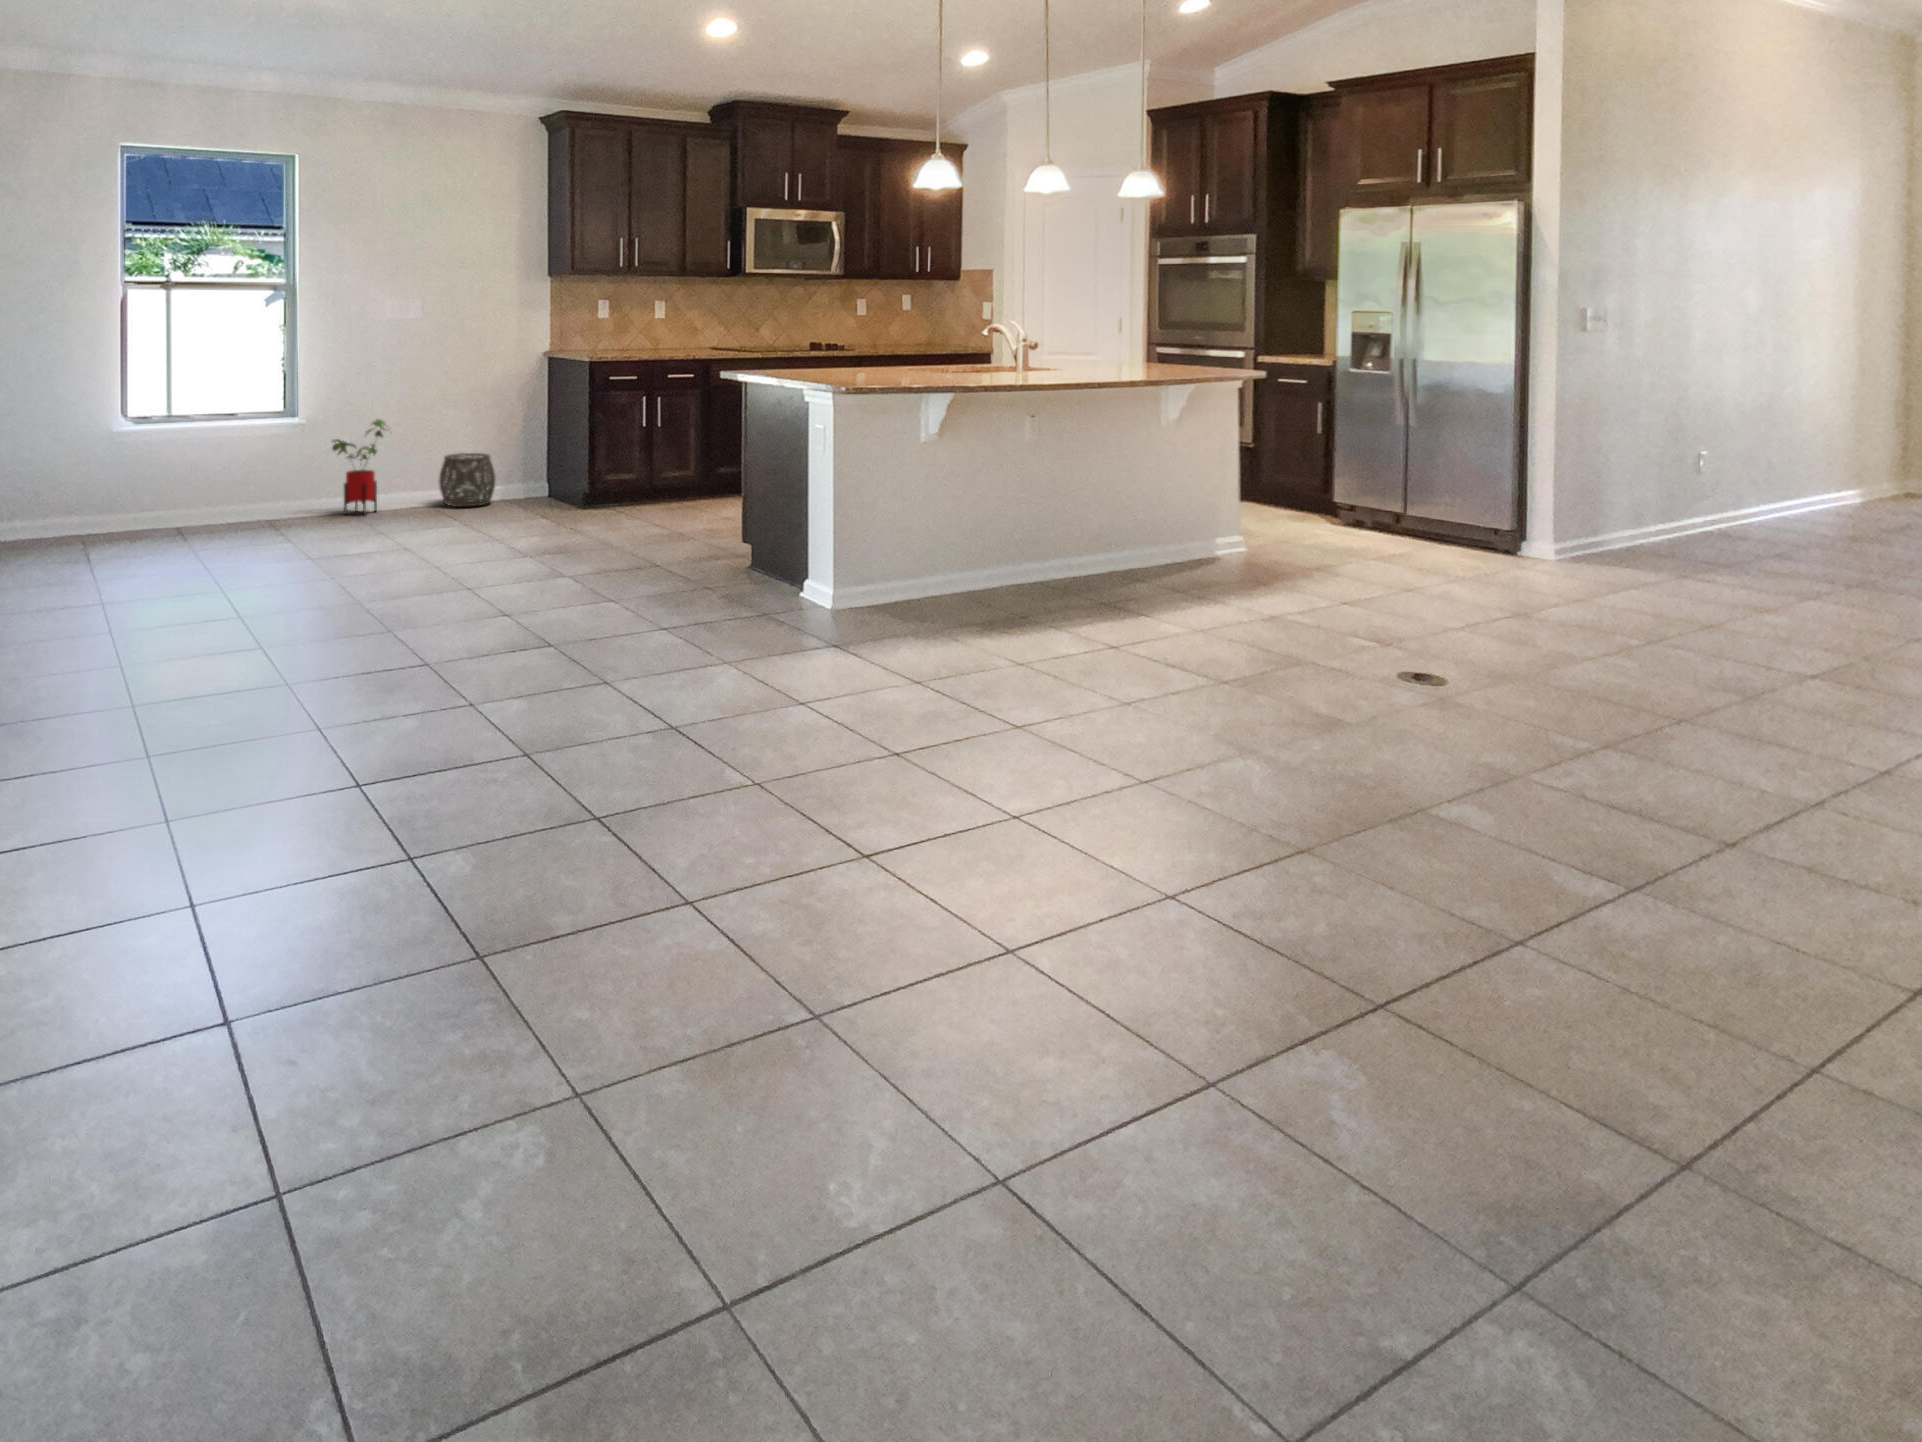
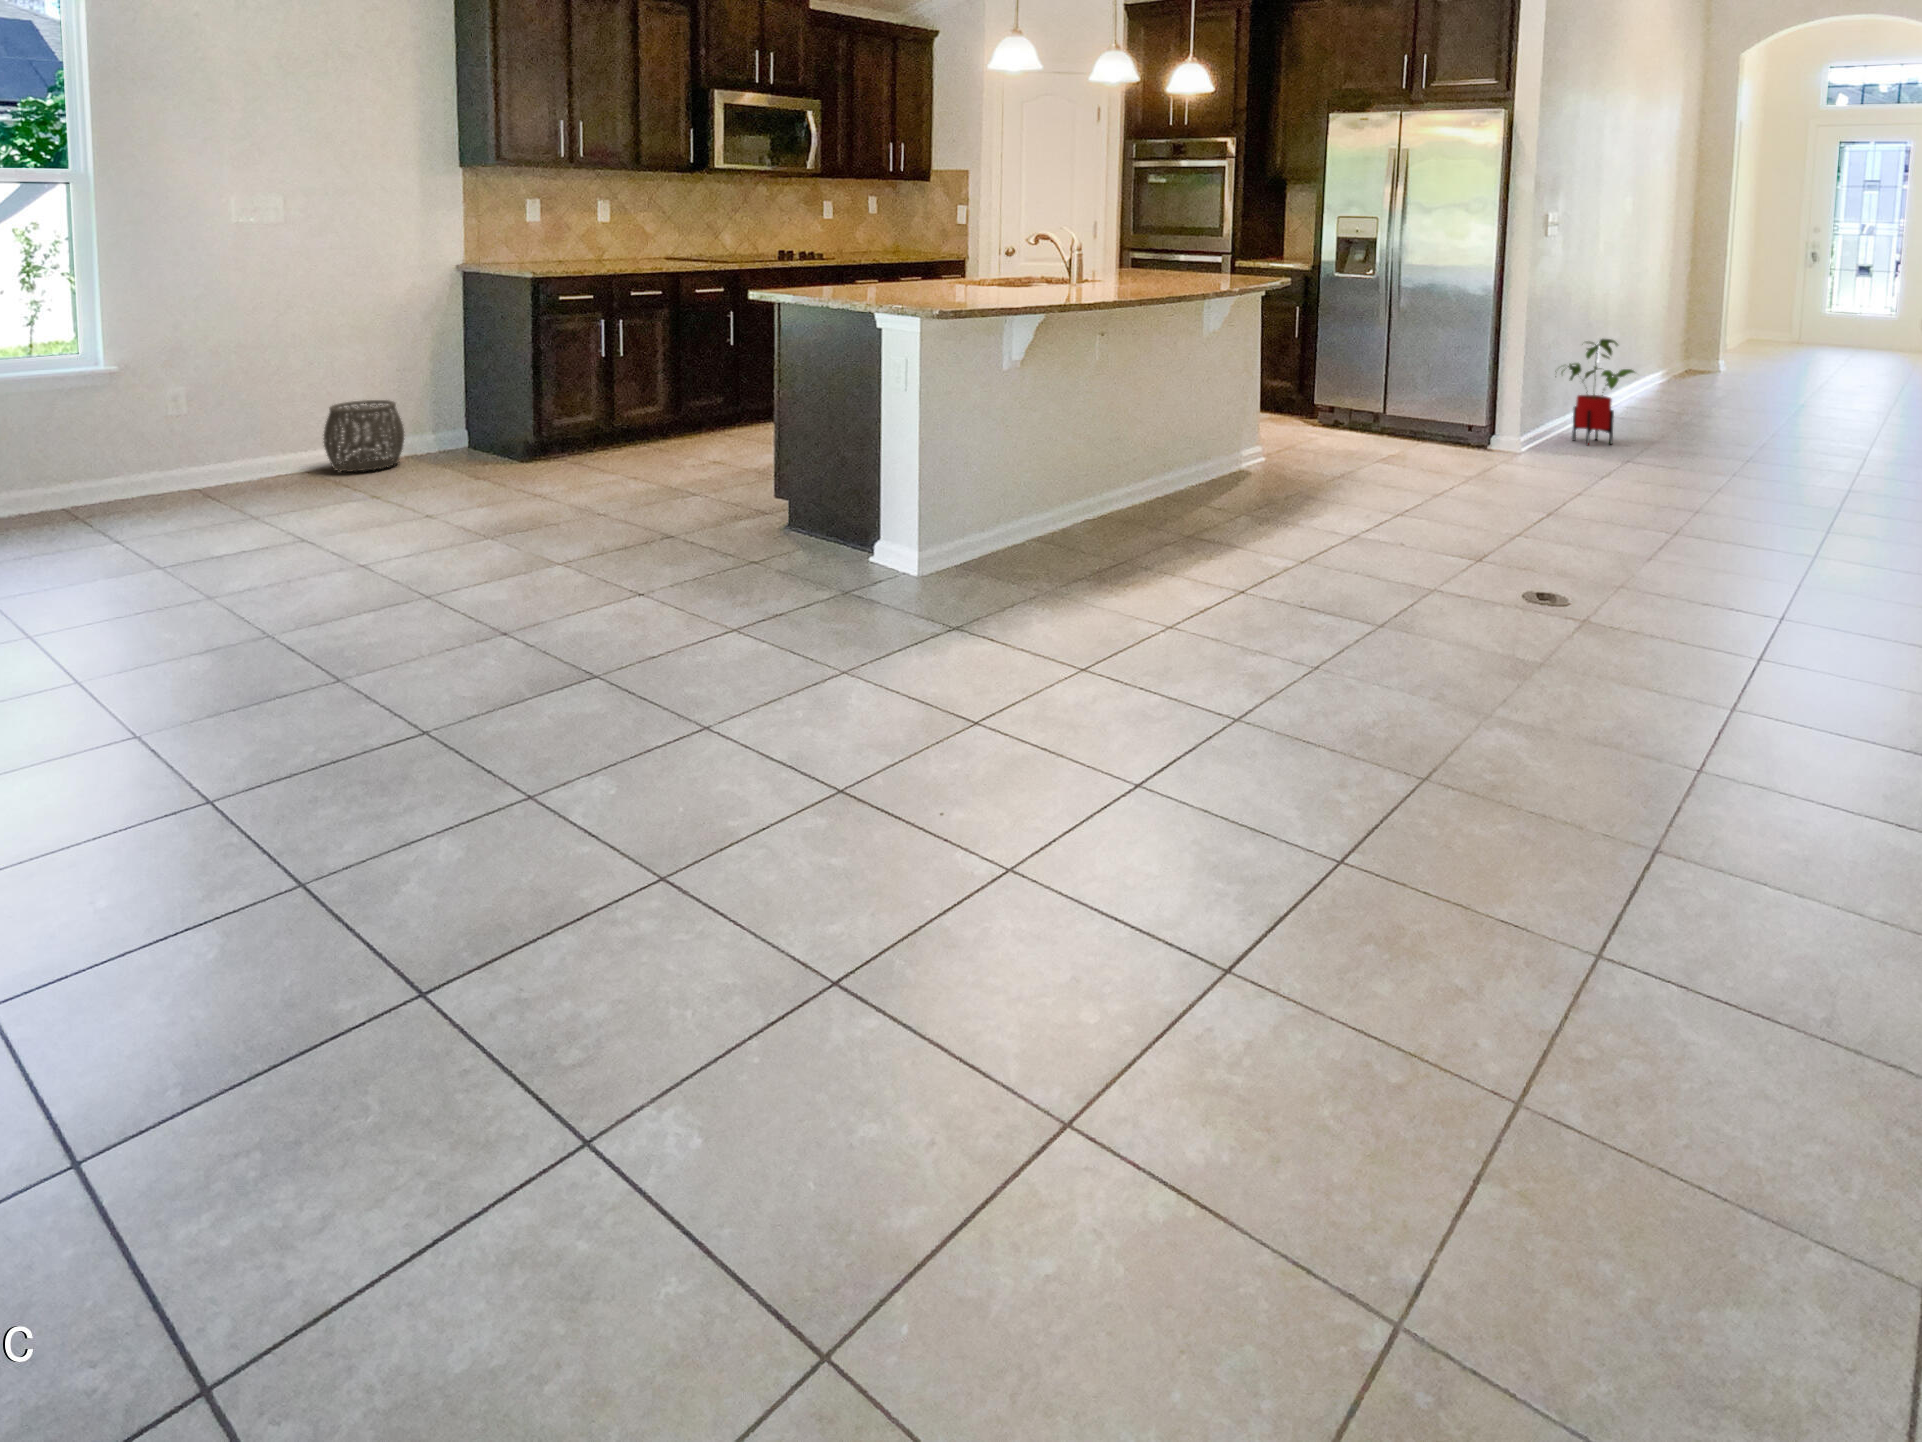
house plant: present [331,419,388,515] -> present [1561,339,1634,445]

